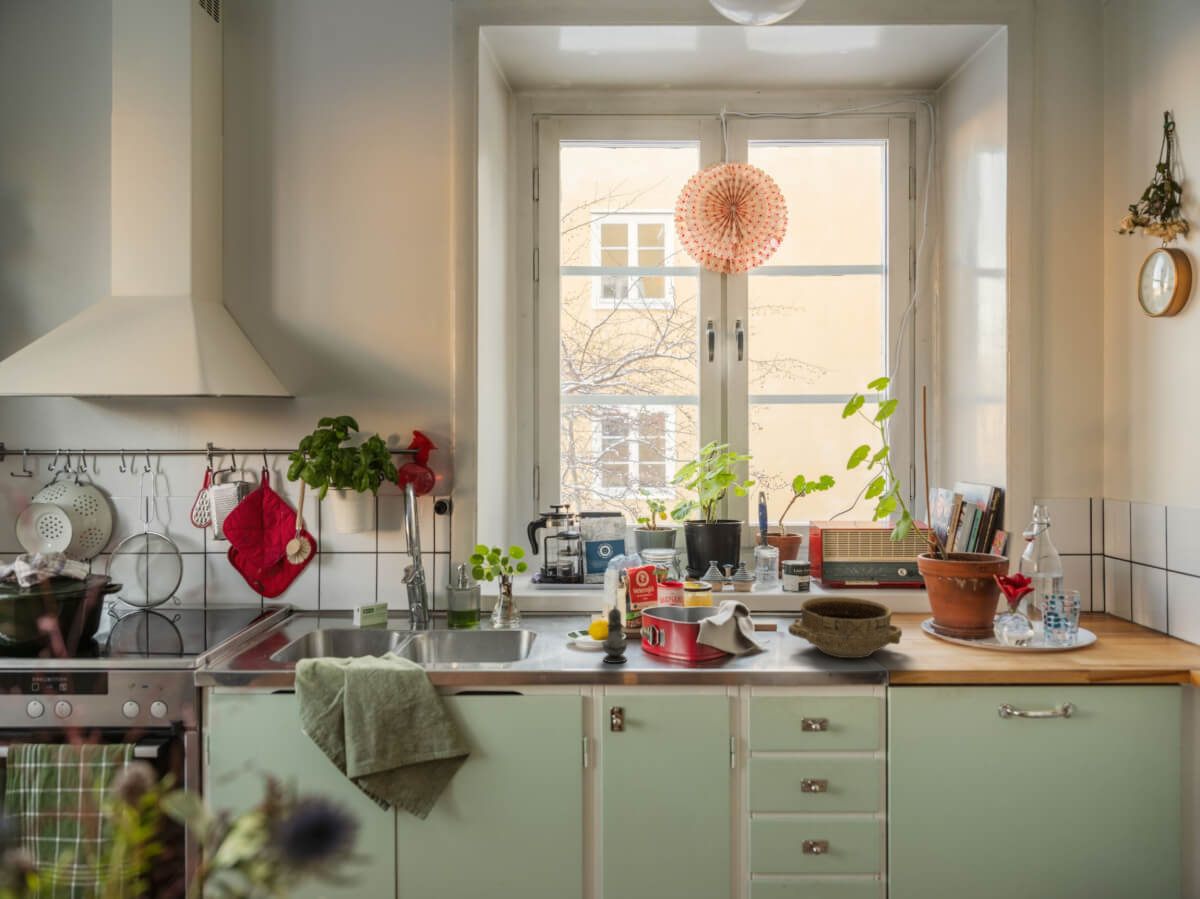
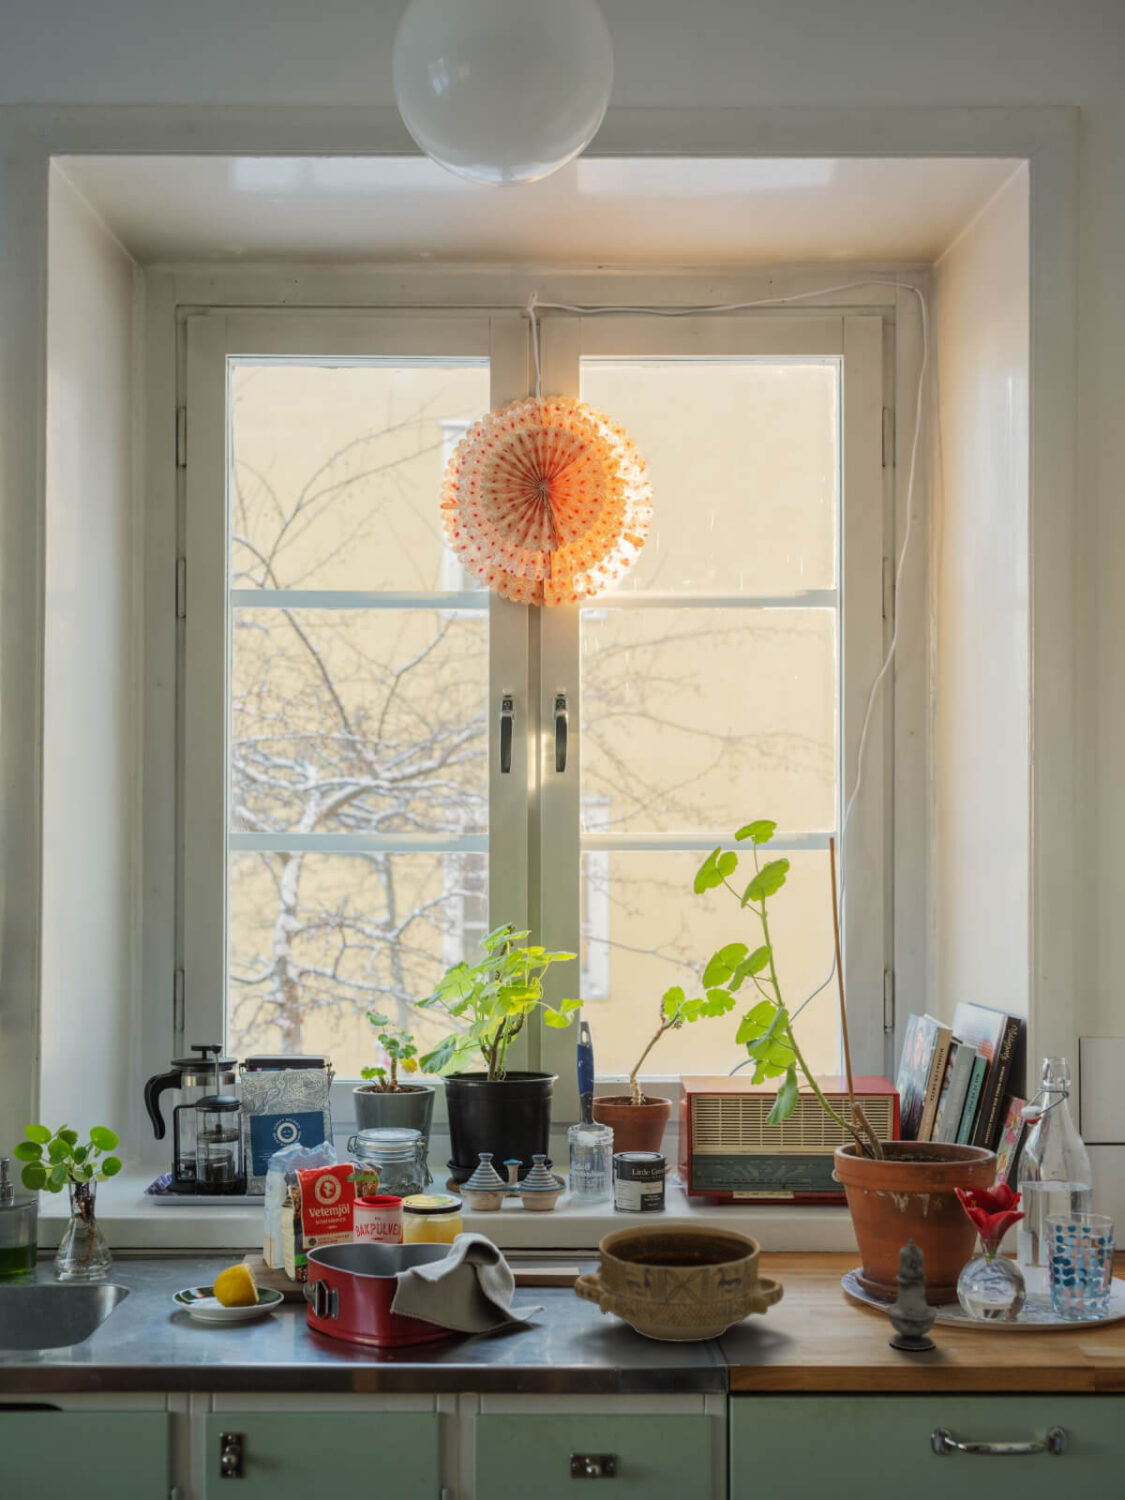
salt shaker: present [602,606,628,663] -> present [886,1239,937,1350]

